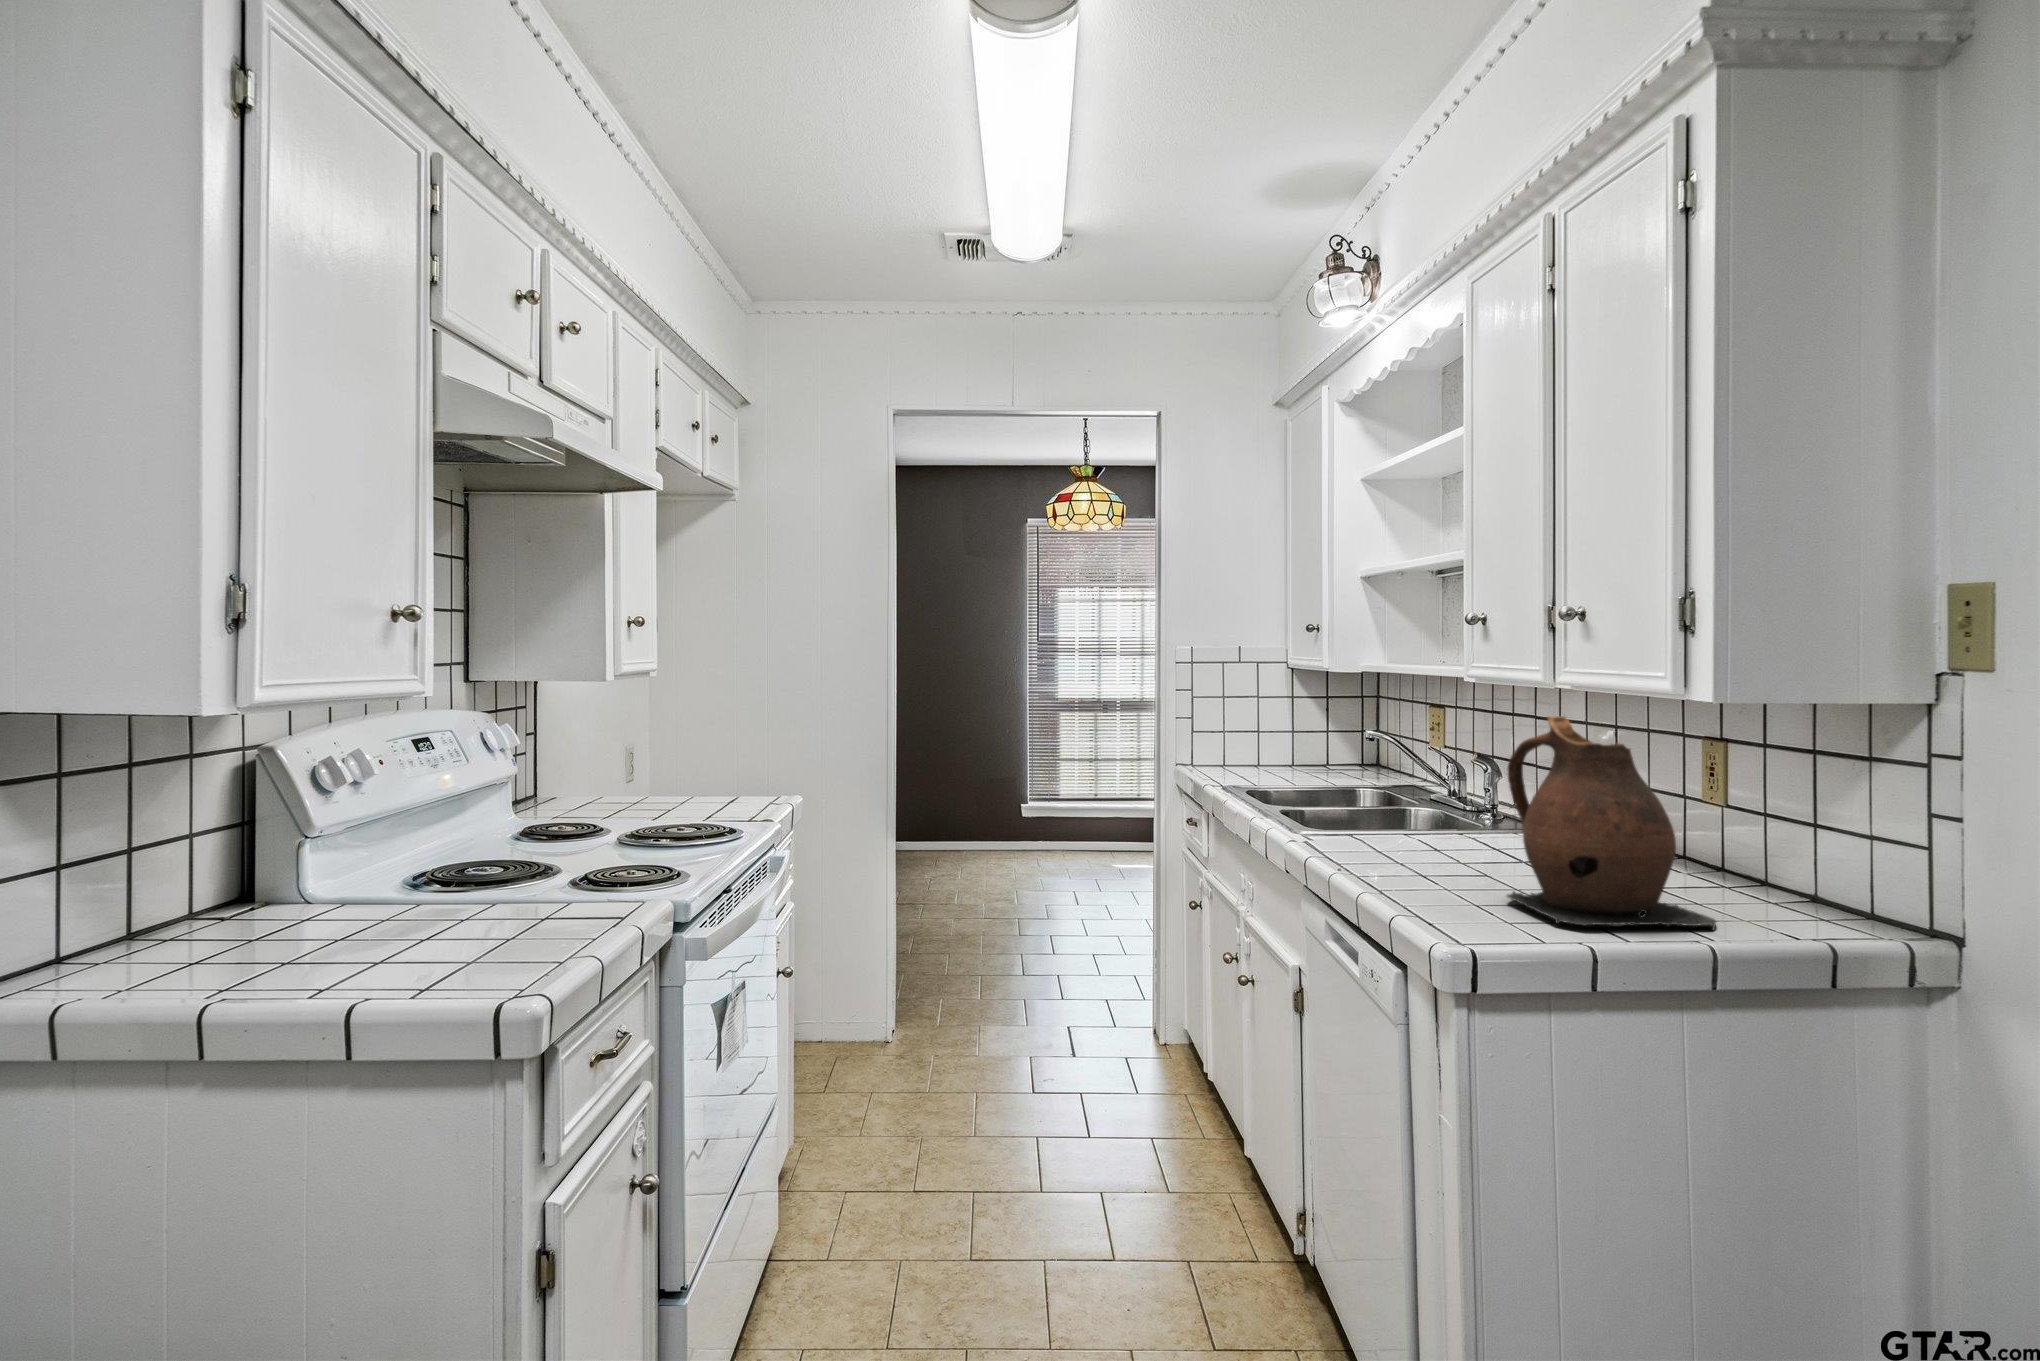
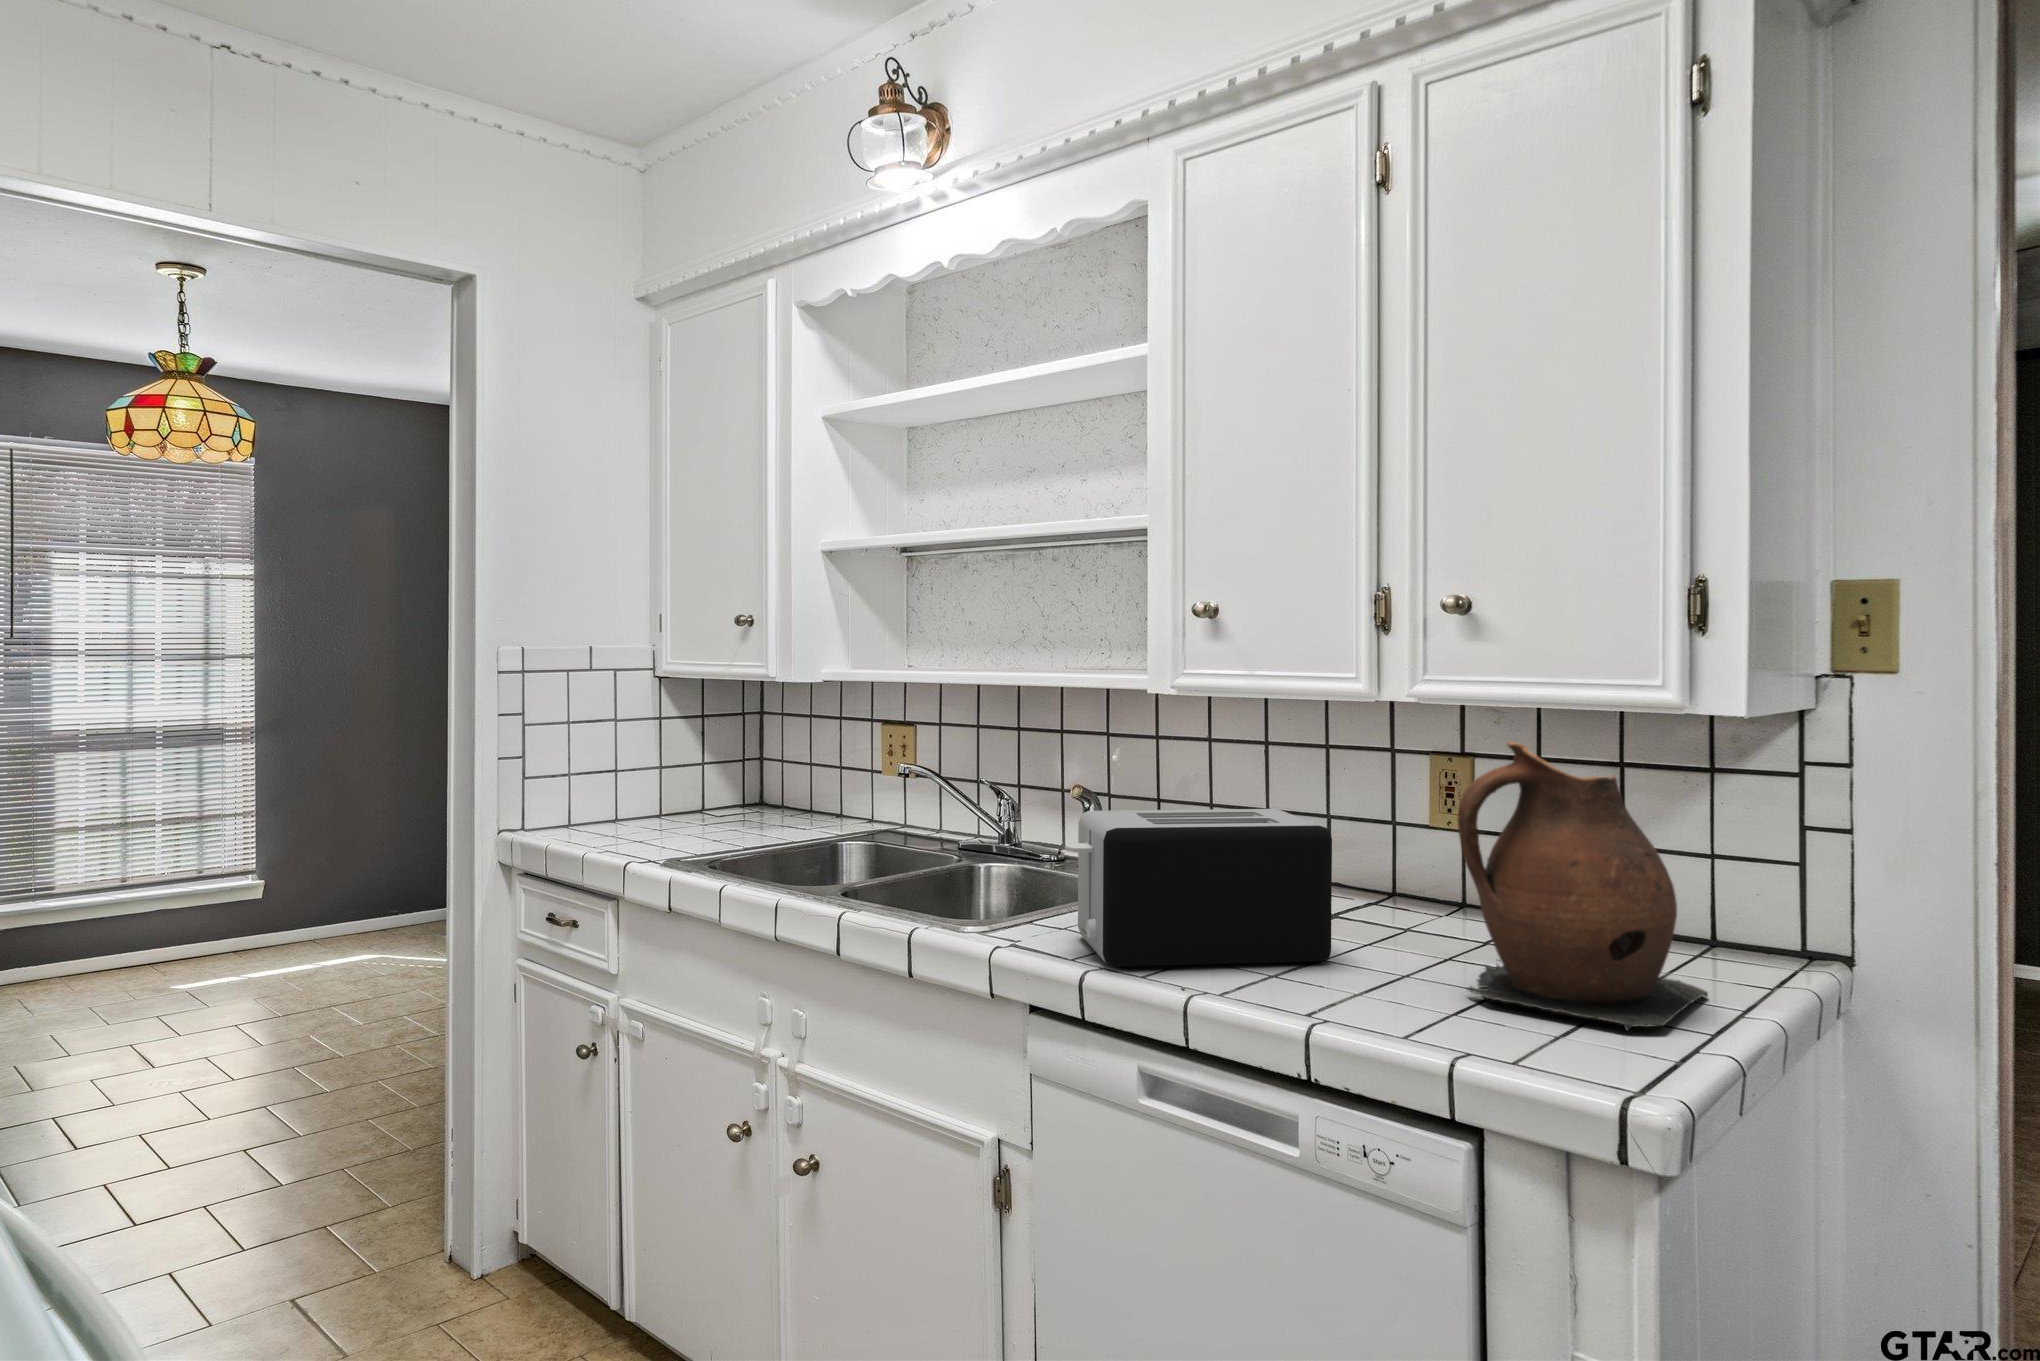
toaster: none [1319,756,1508,872] -> present [1065,809,1332,967]

